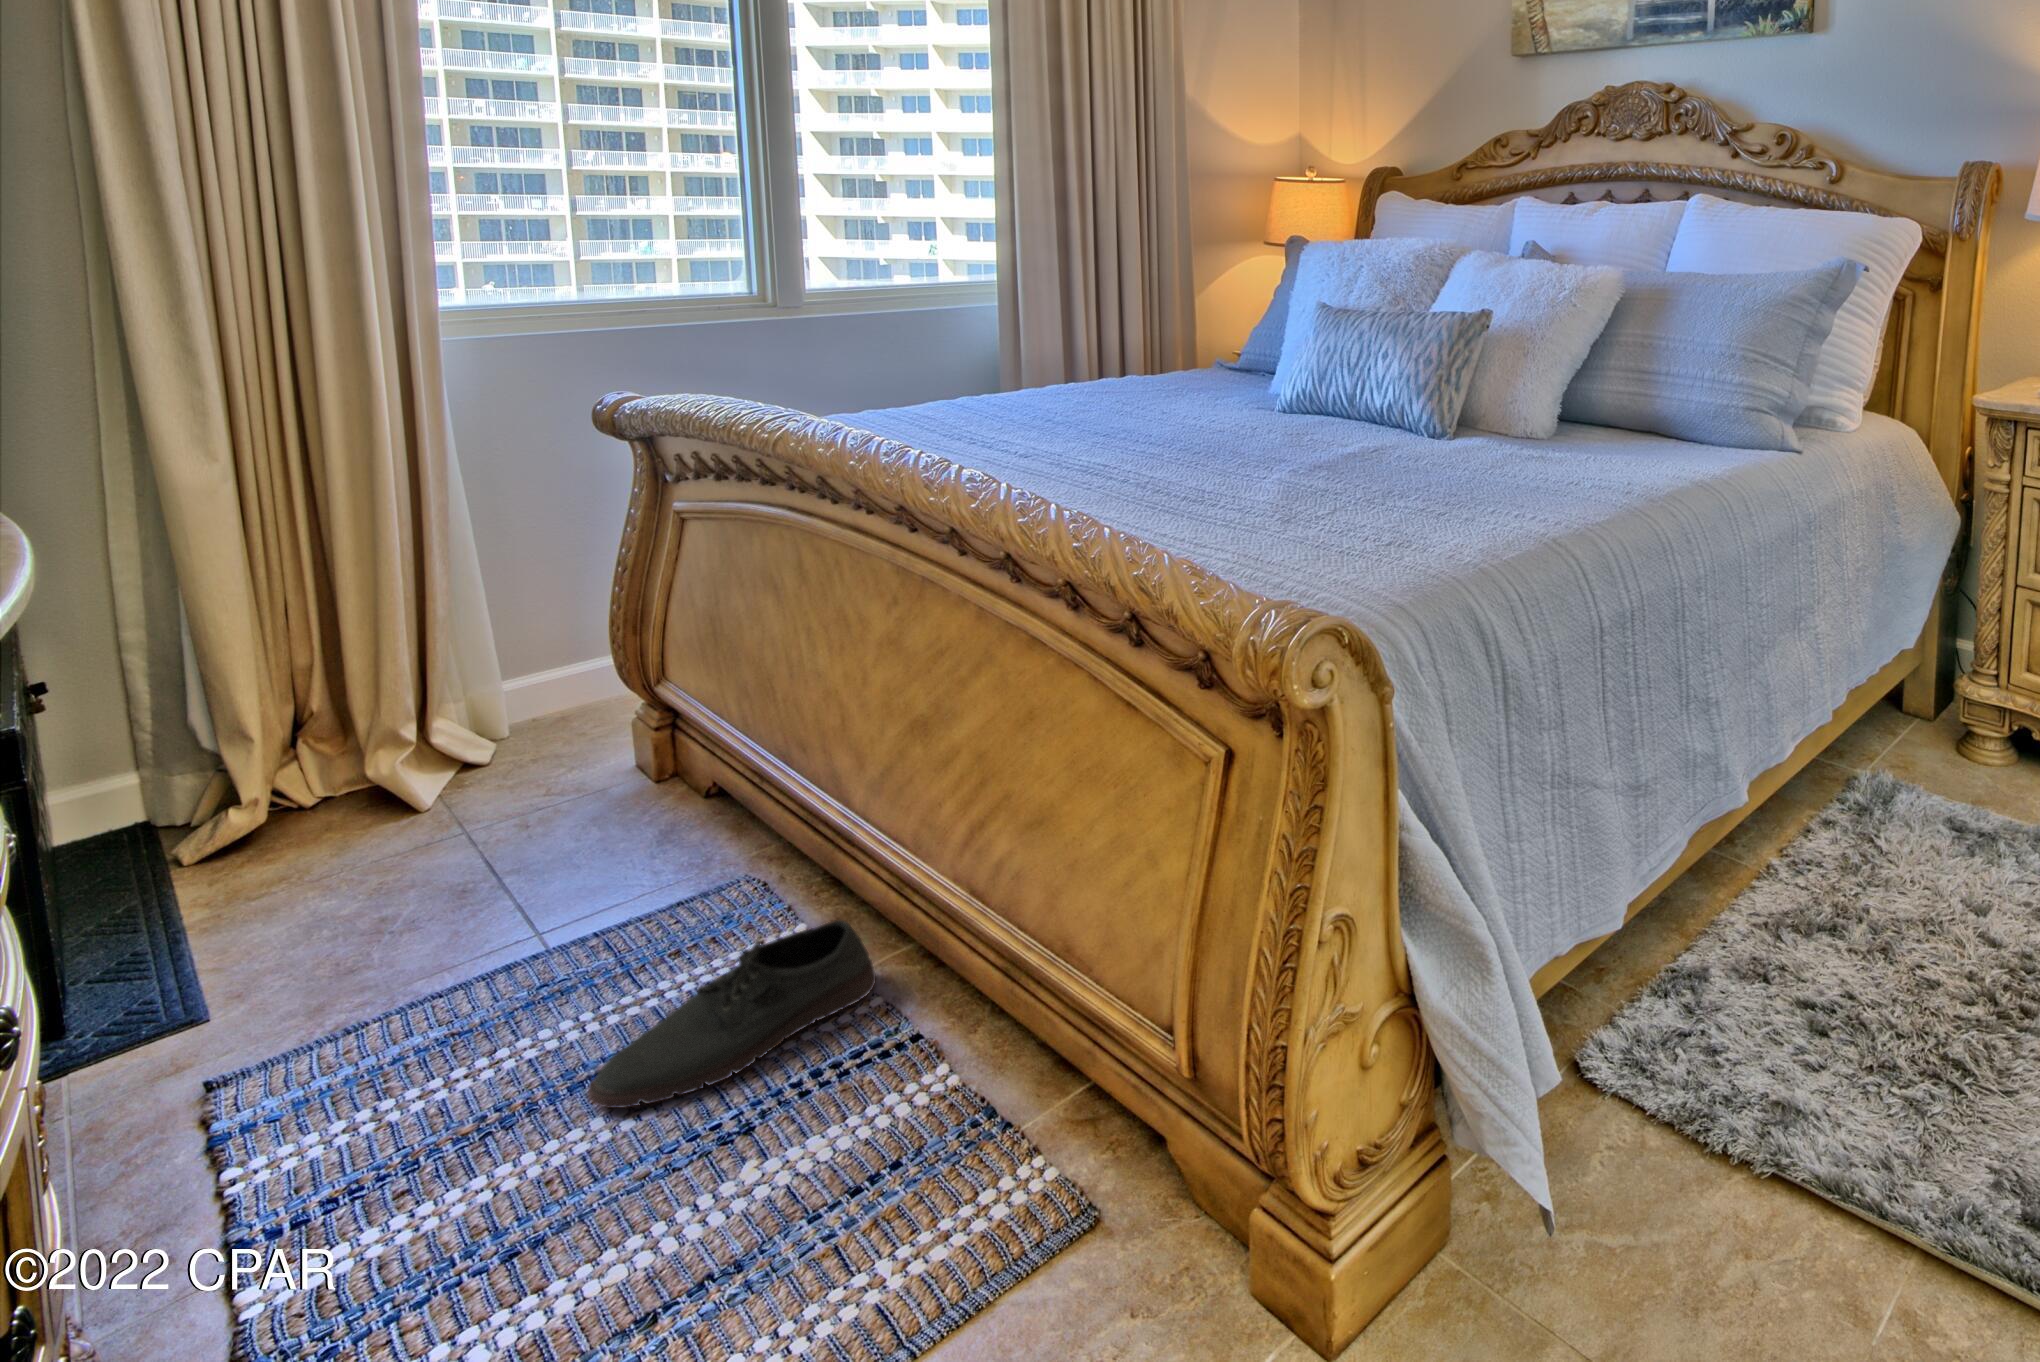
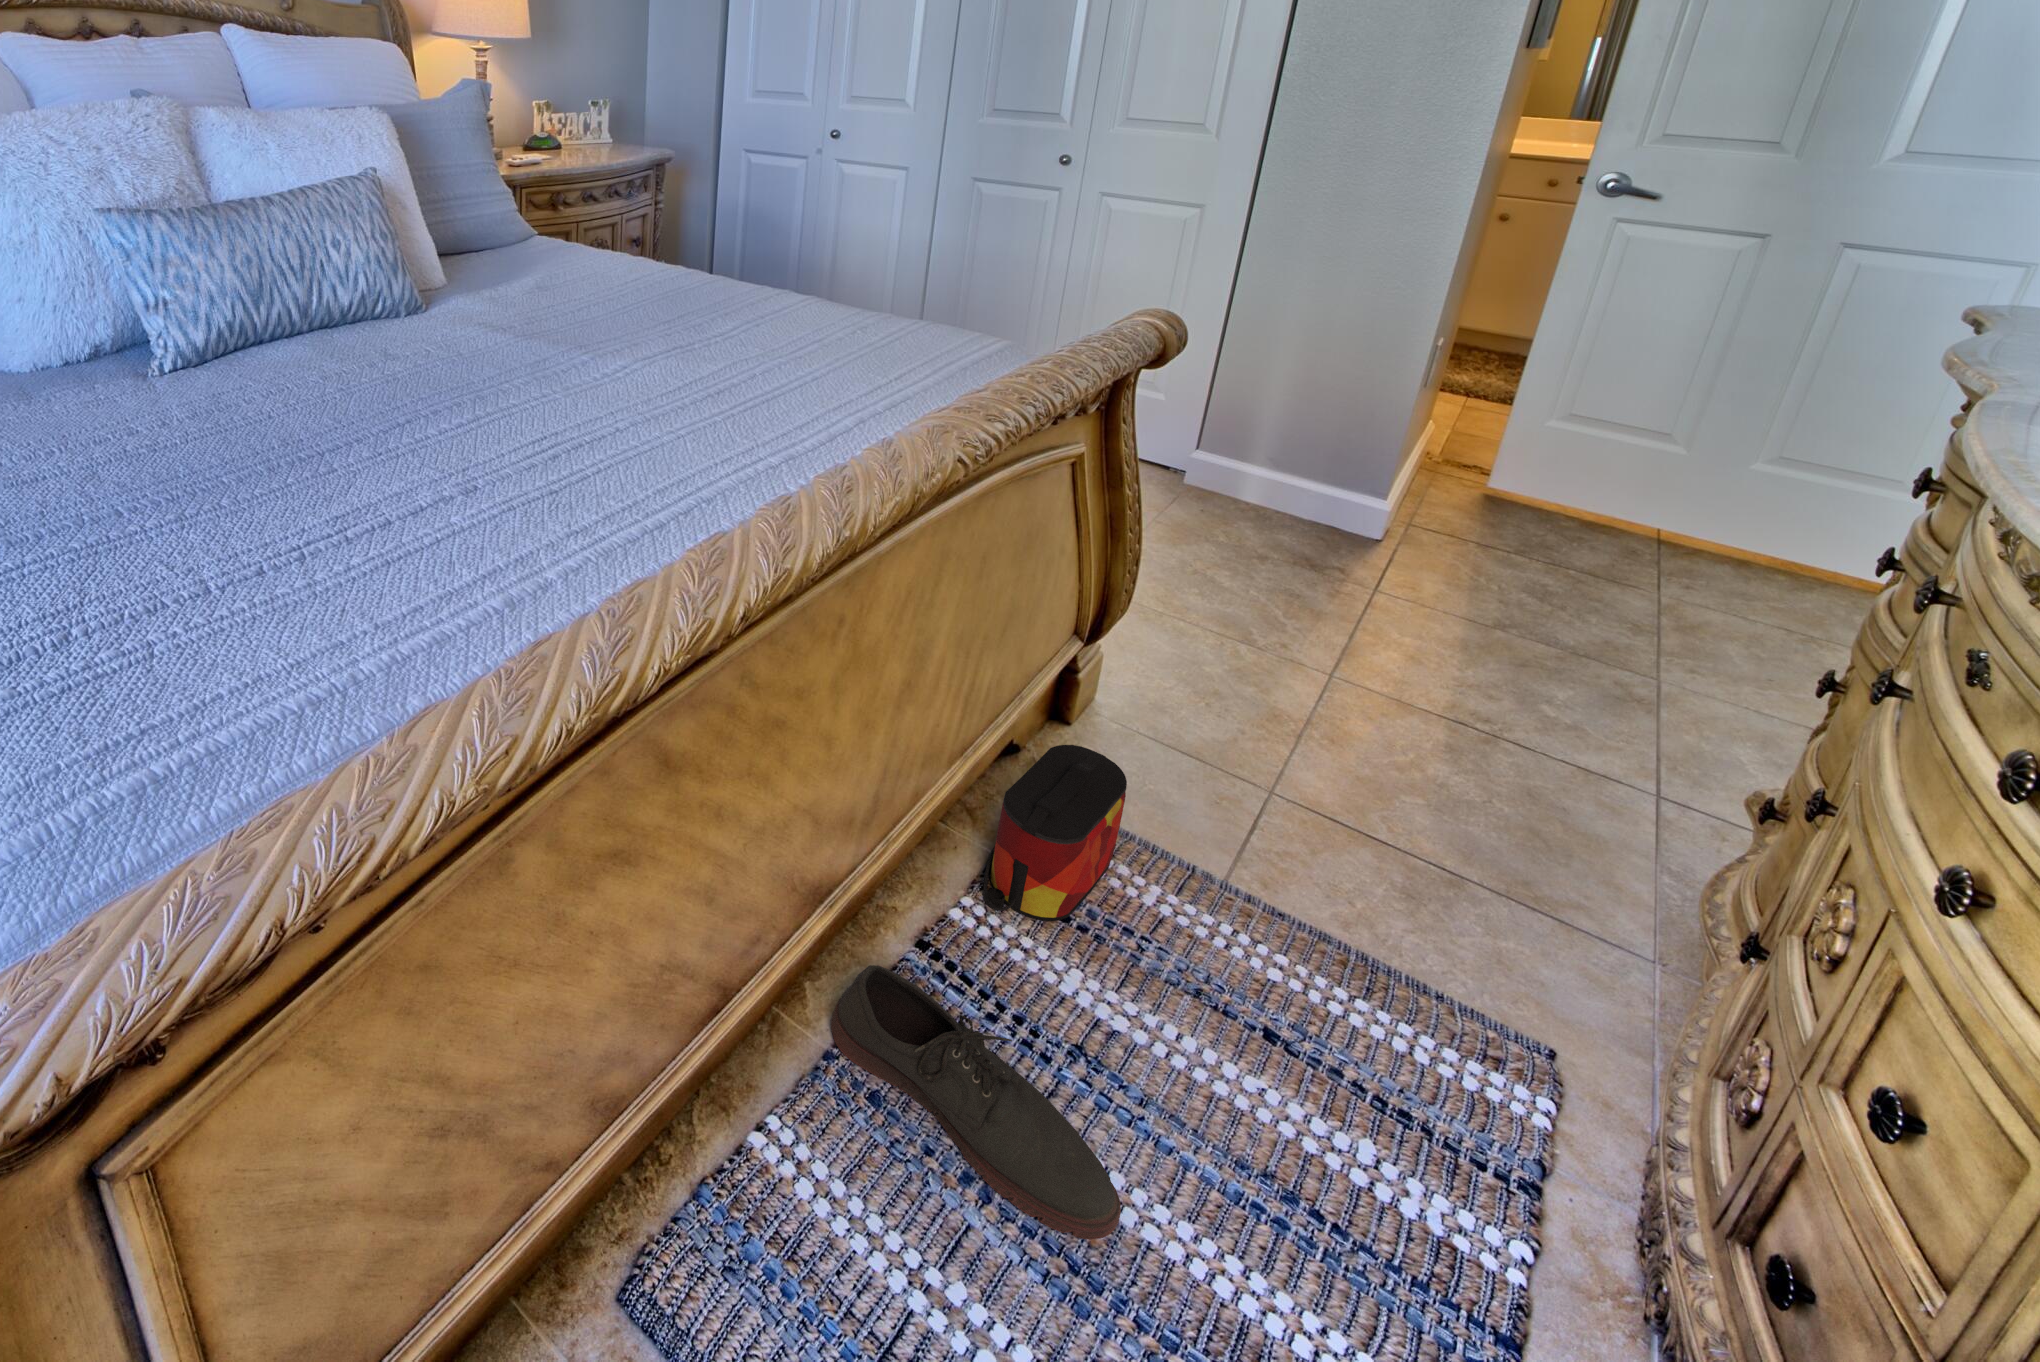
bag: none [892,1003,1064,1241] -> present [983,745,1127,921]

